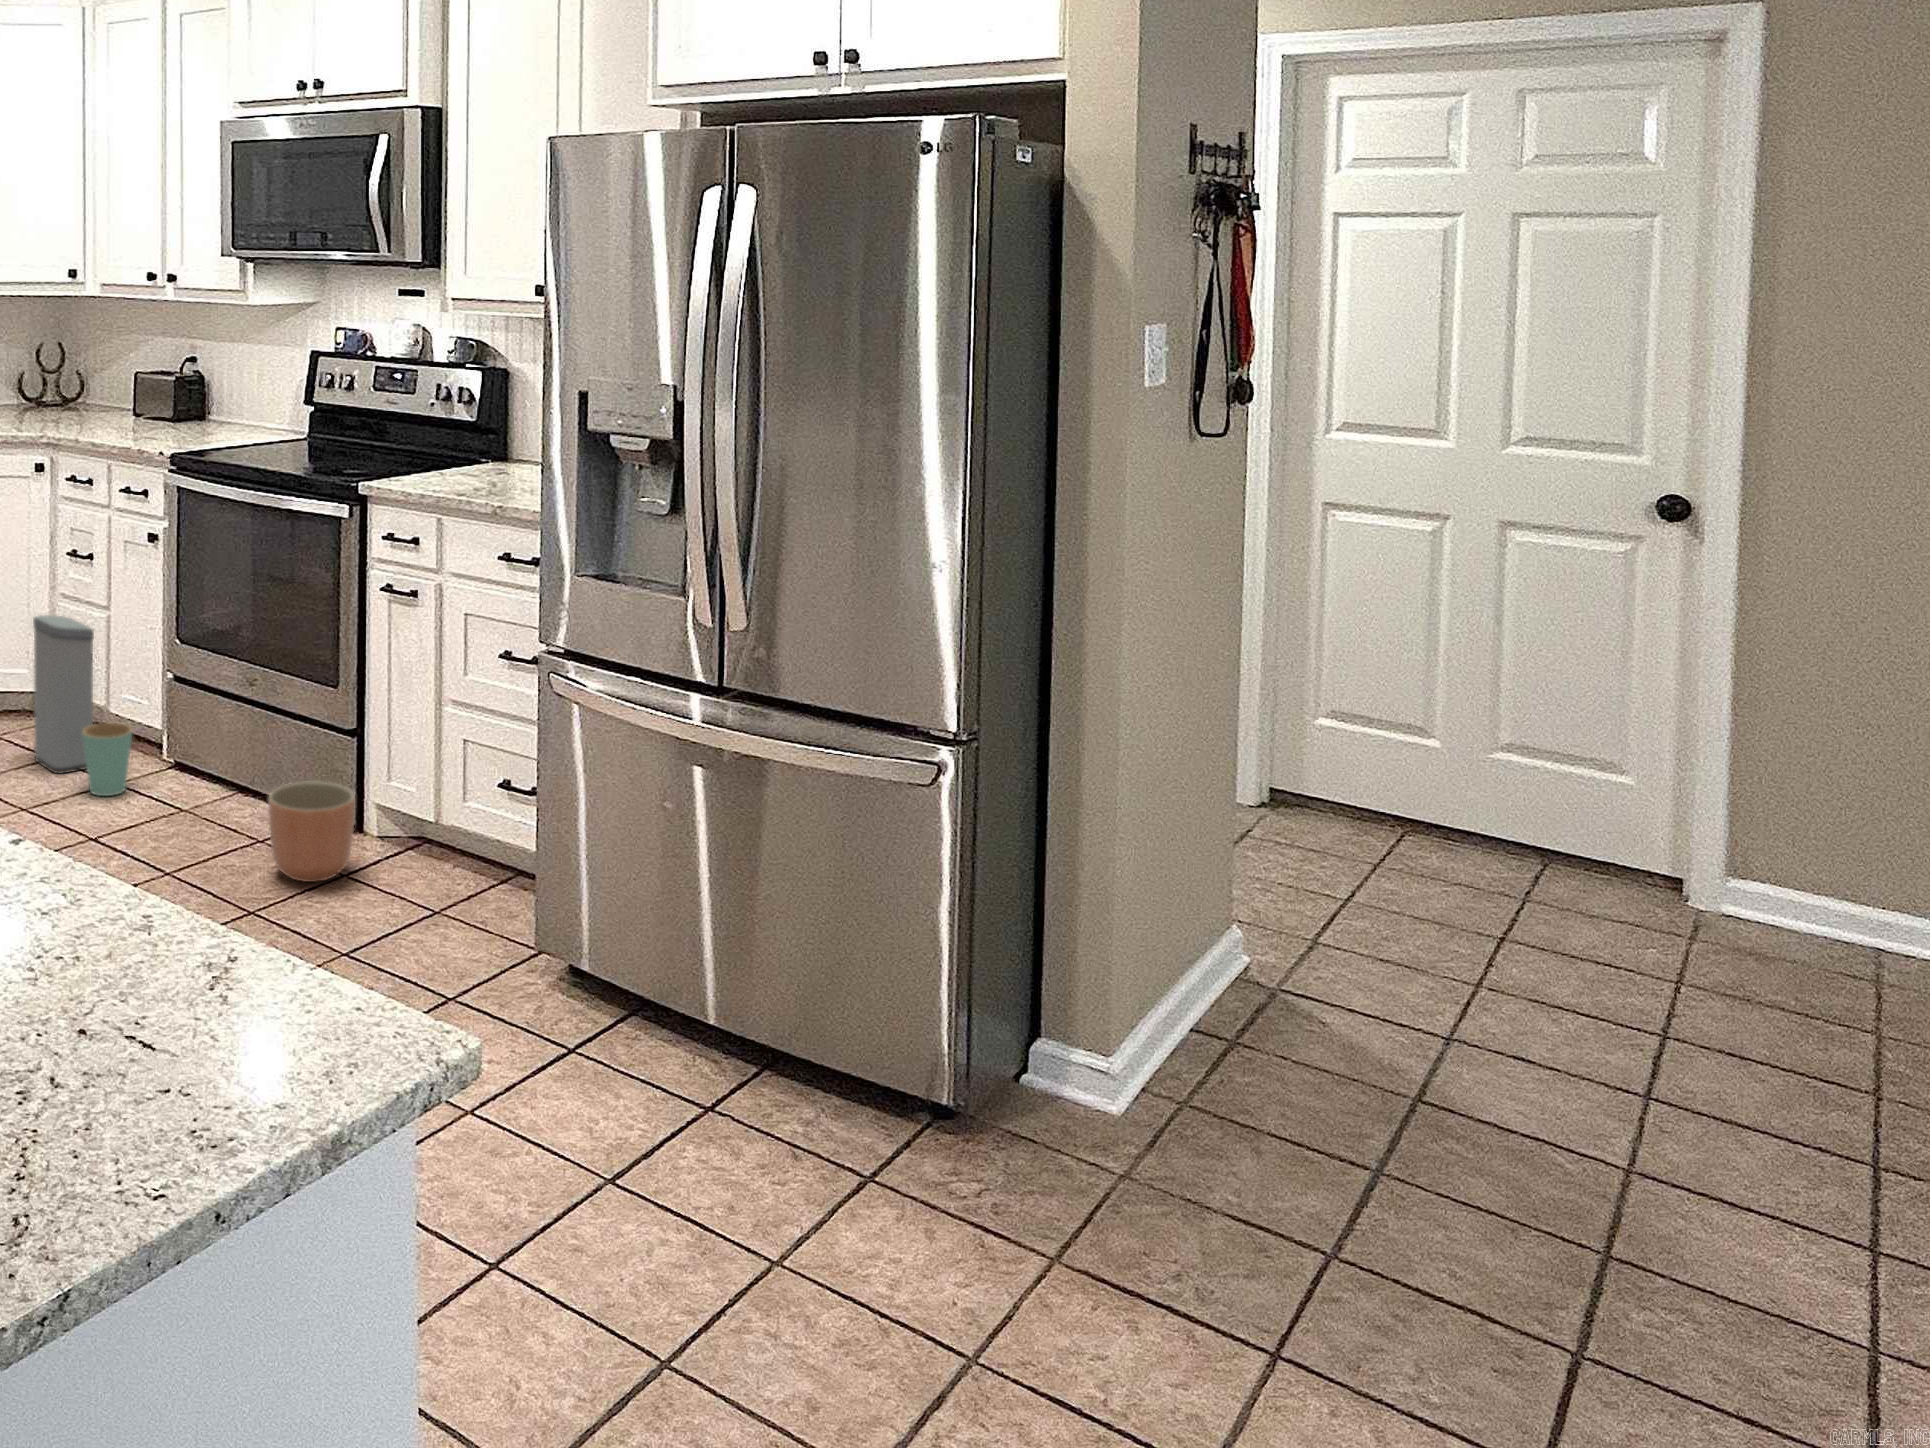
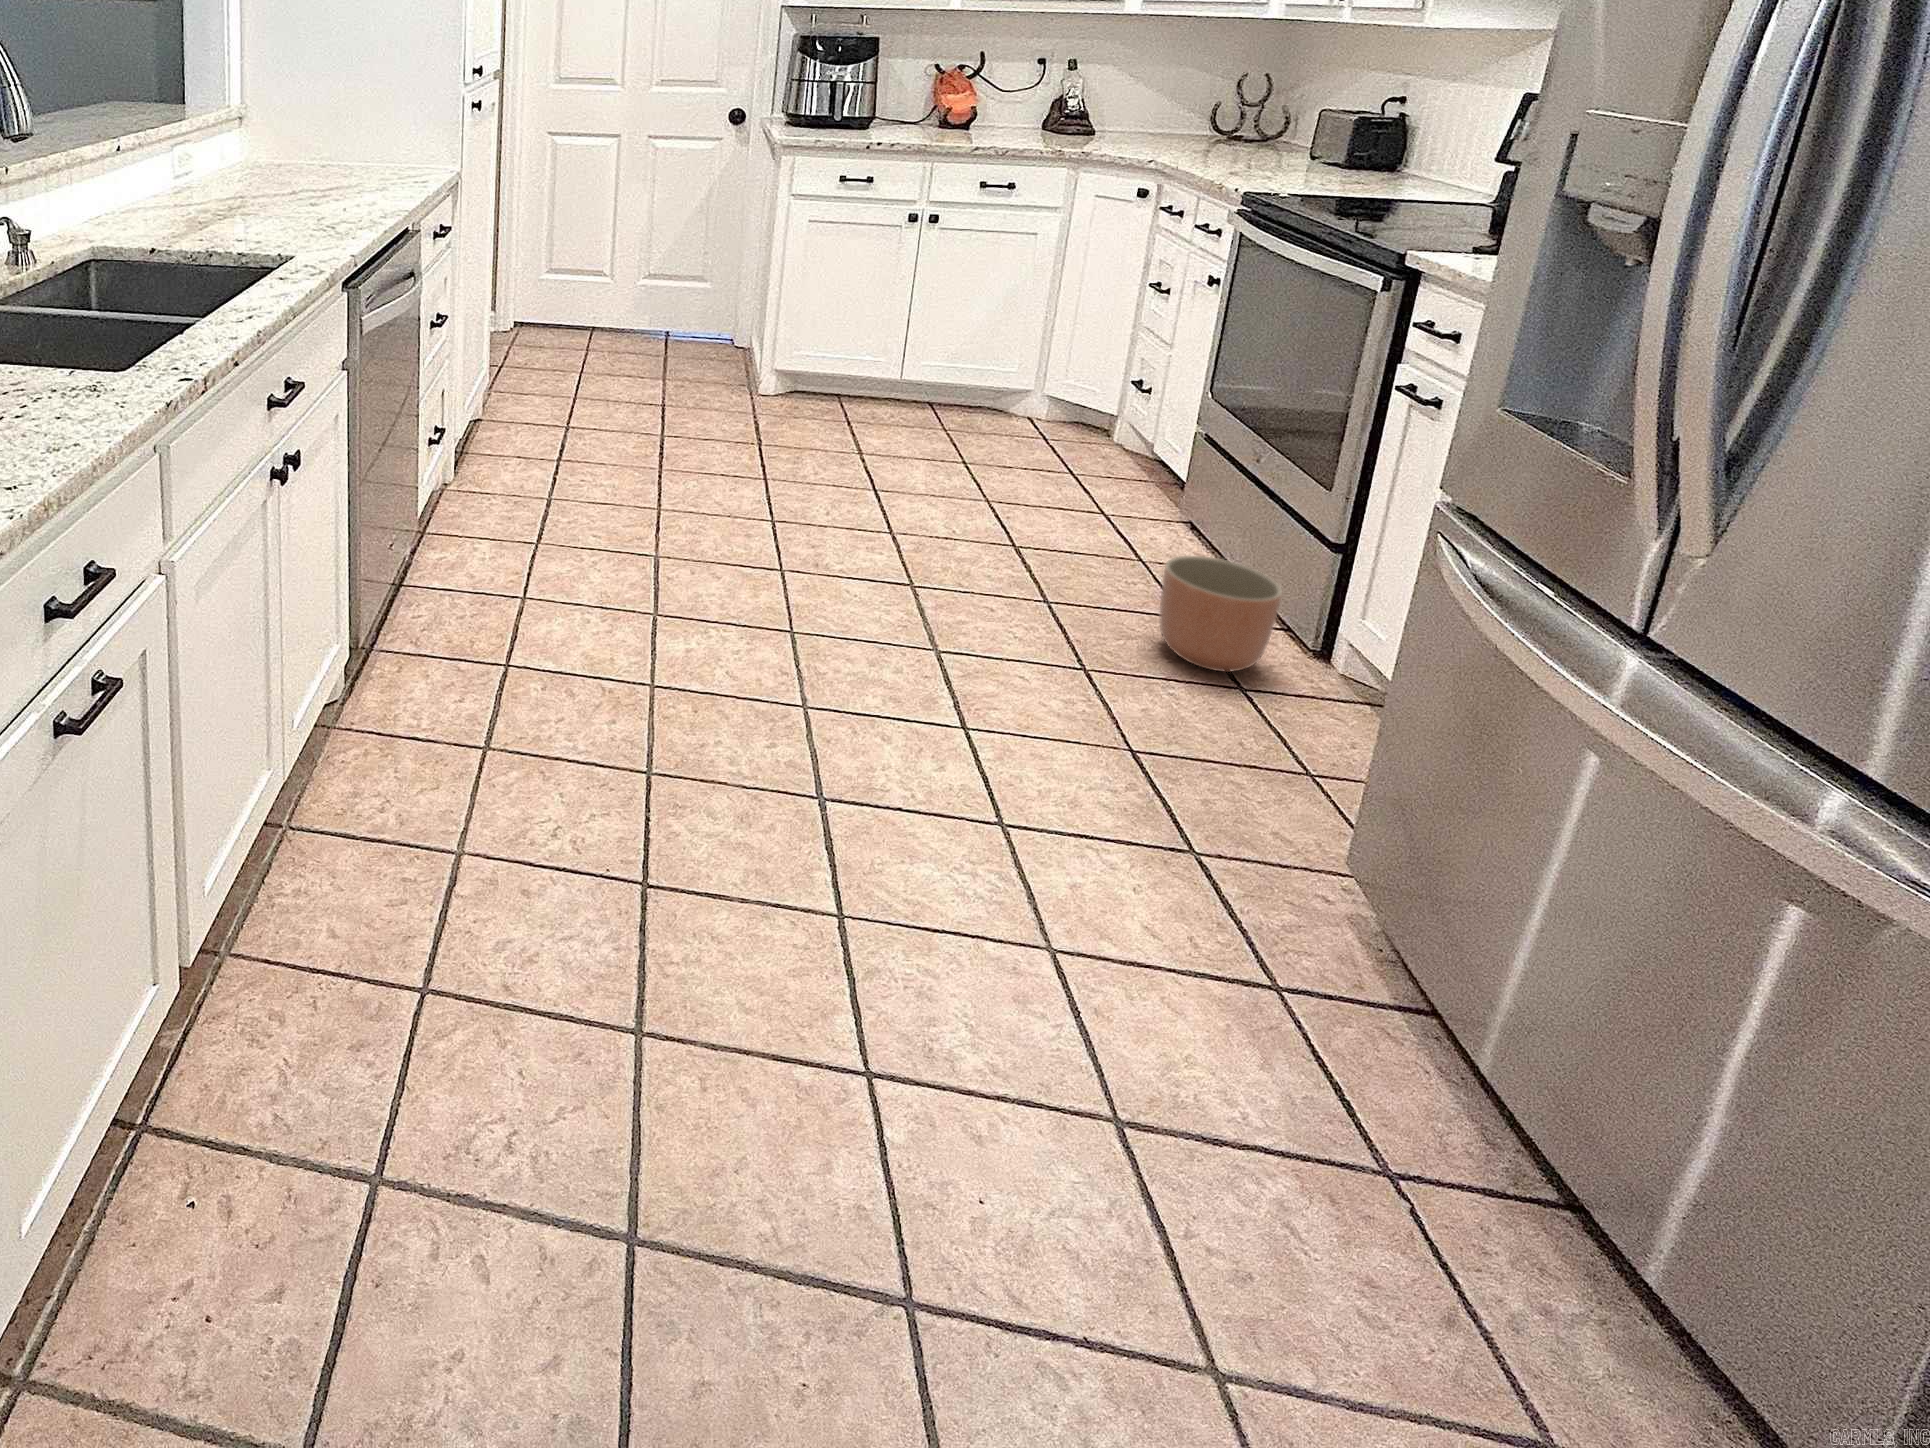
trash can: present [33,615,133,796] -> none [1055,328,1129,513]

